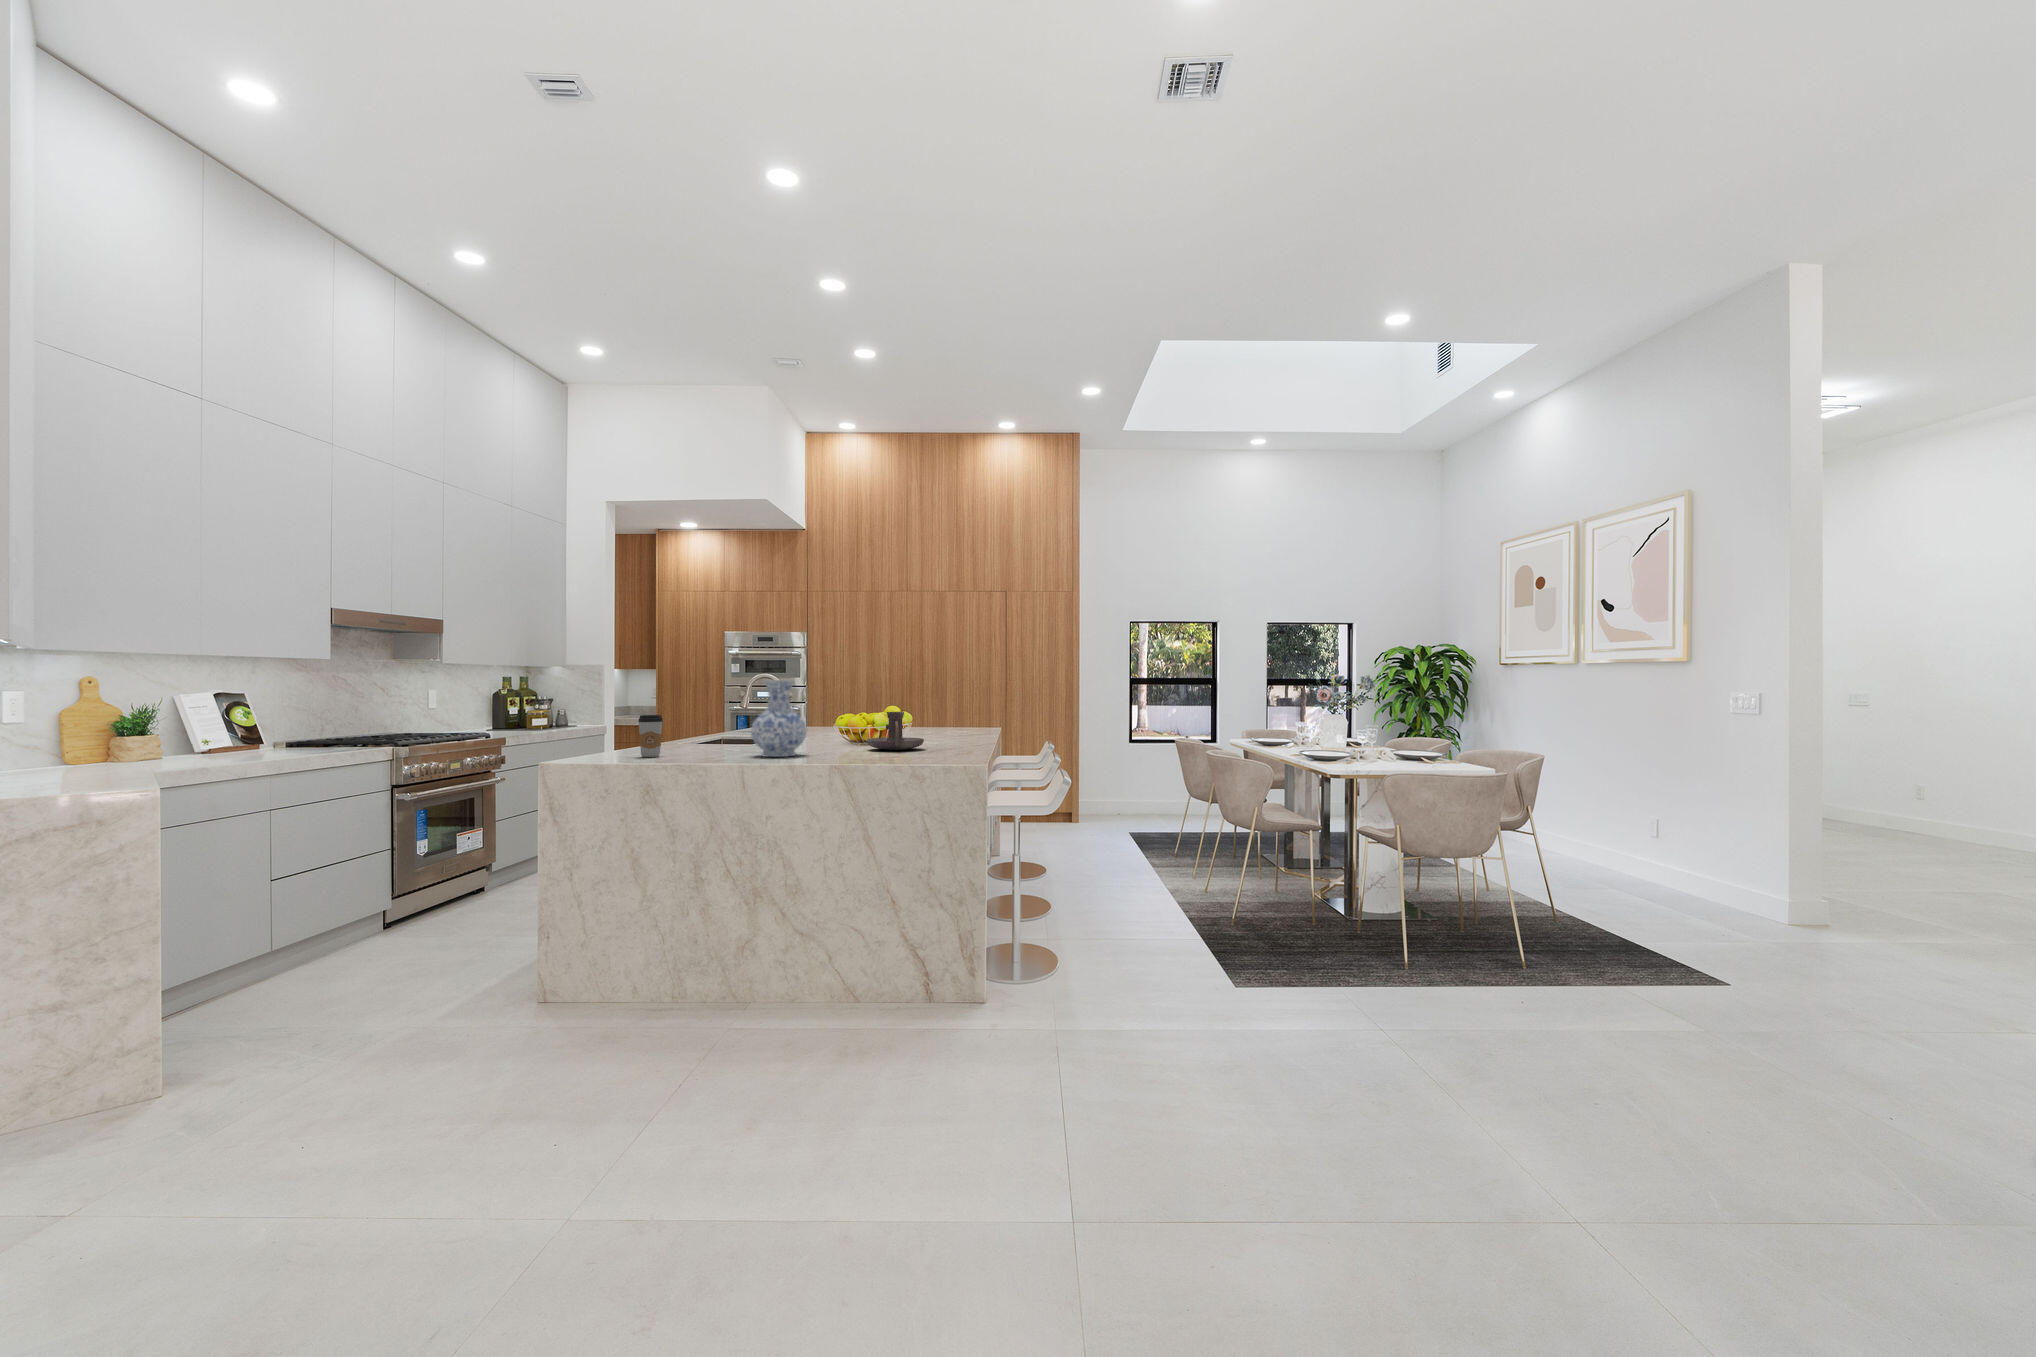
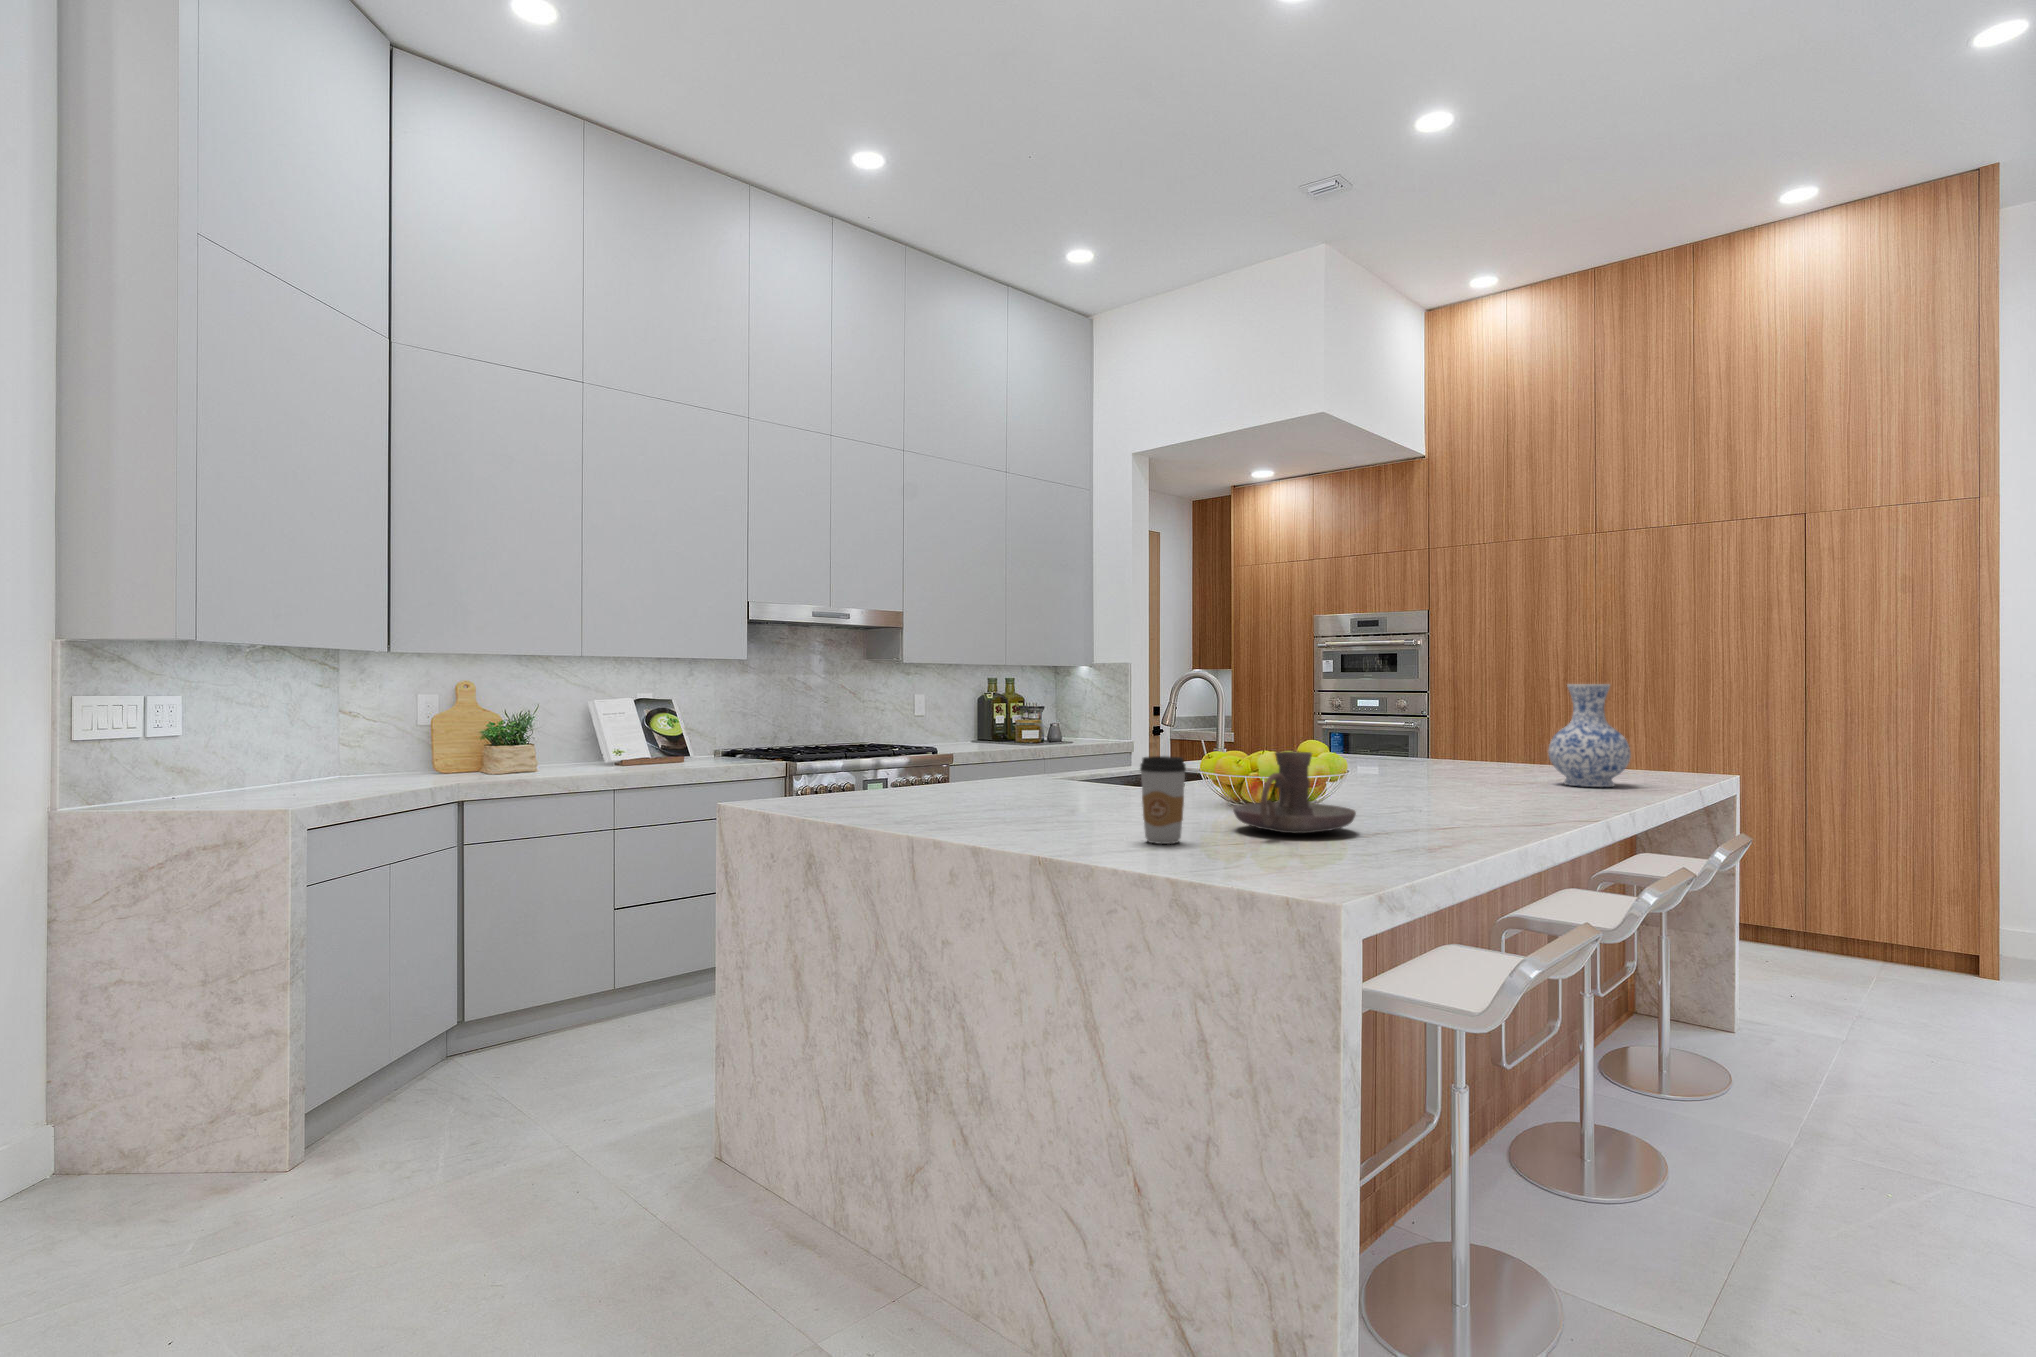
vase: present [751,680,807,757] -> present [1548,684,1631,787]
coffee cup: present [638,715,663,757] -> present [1140,756,1186,844]

